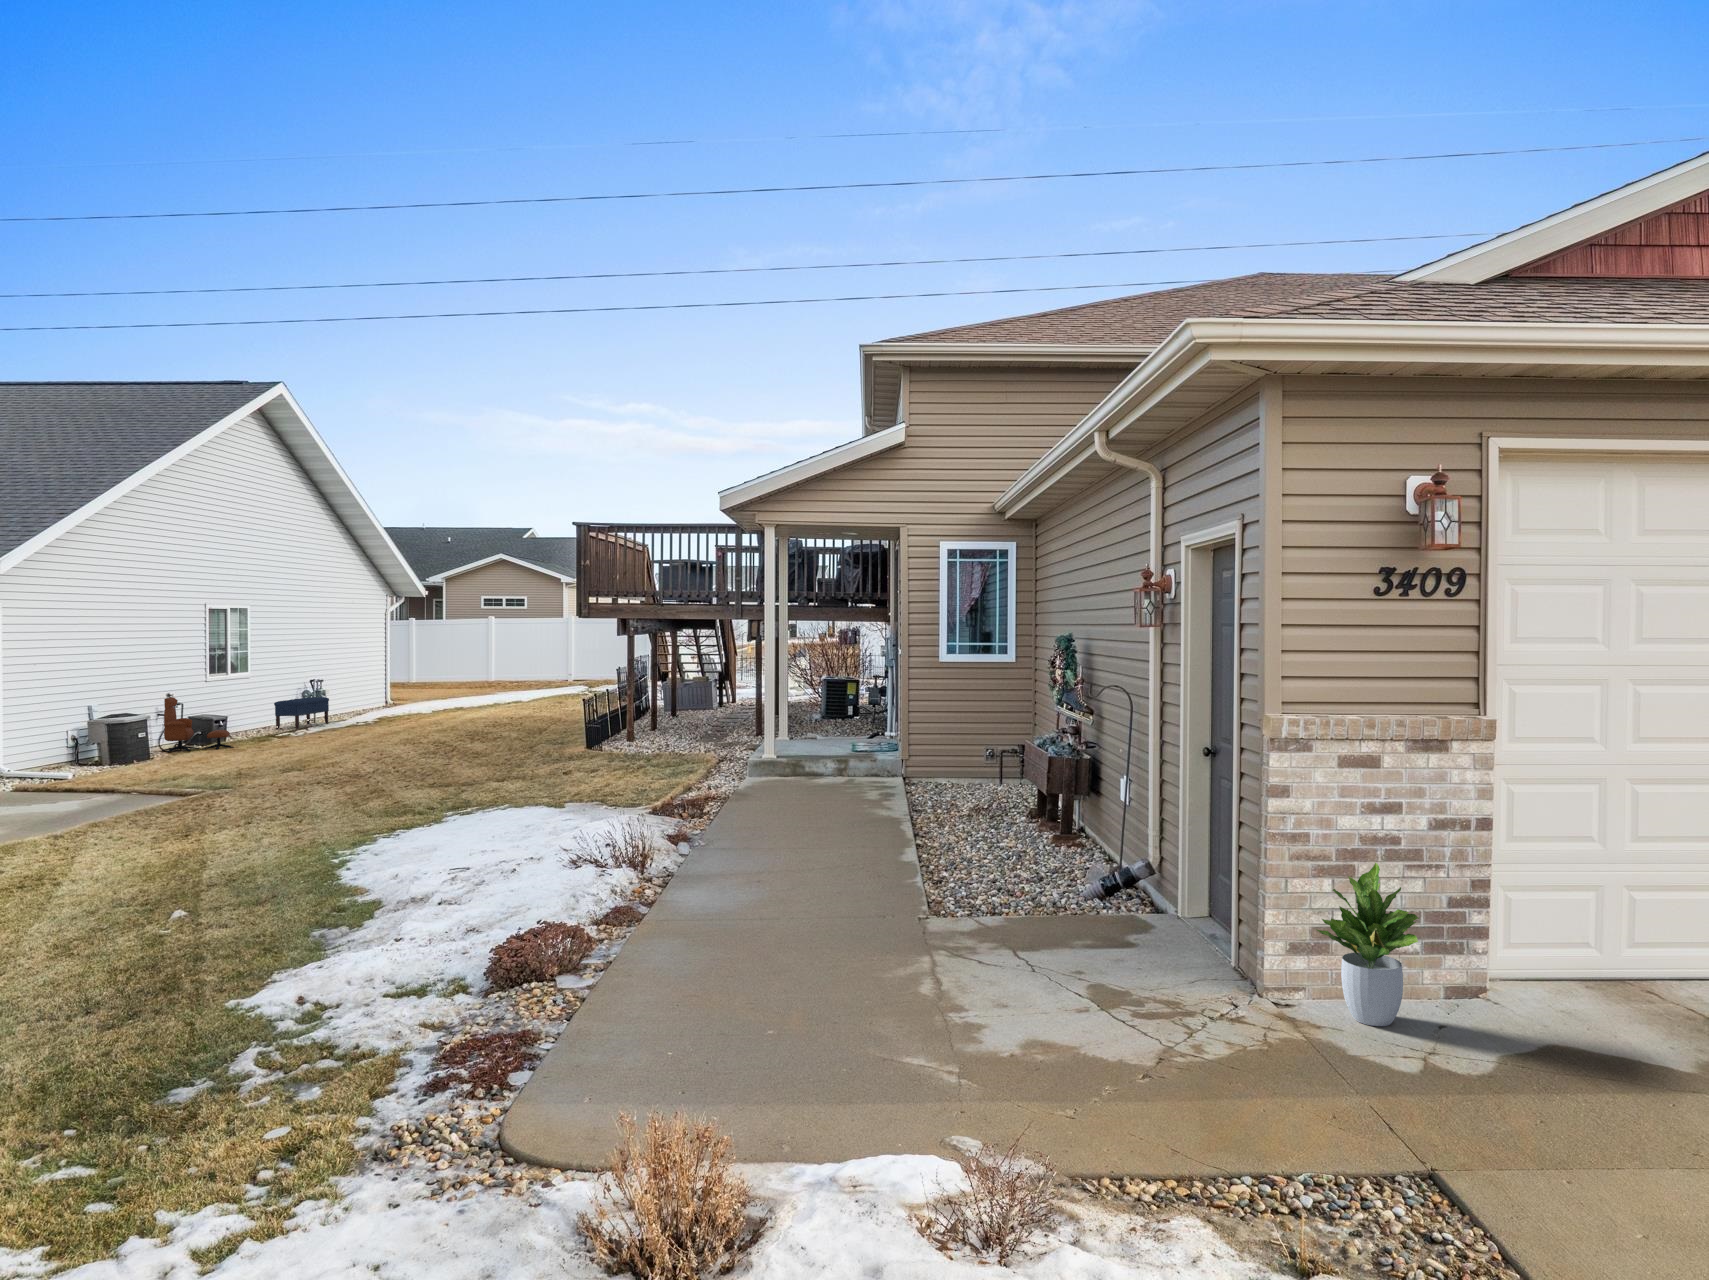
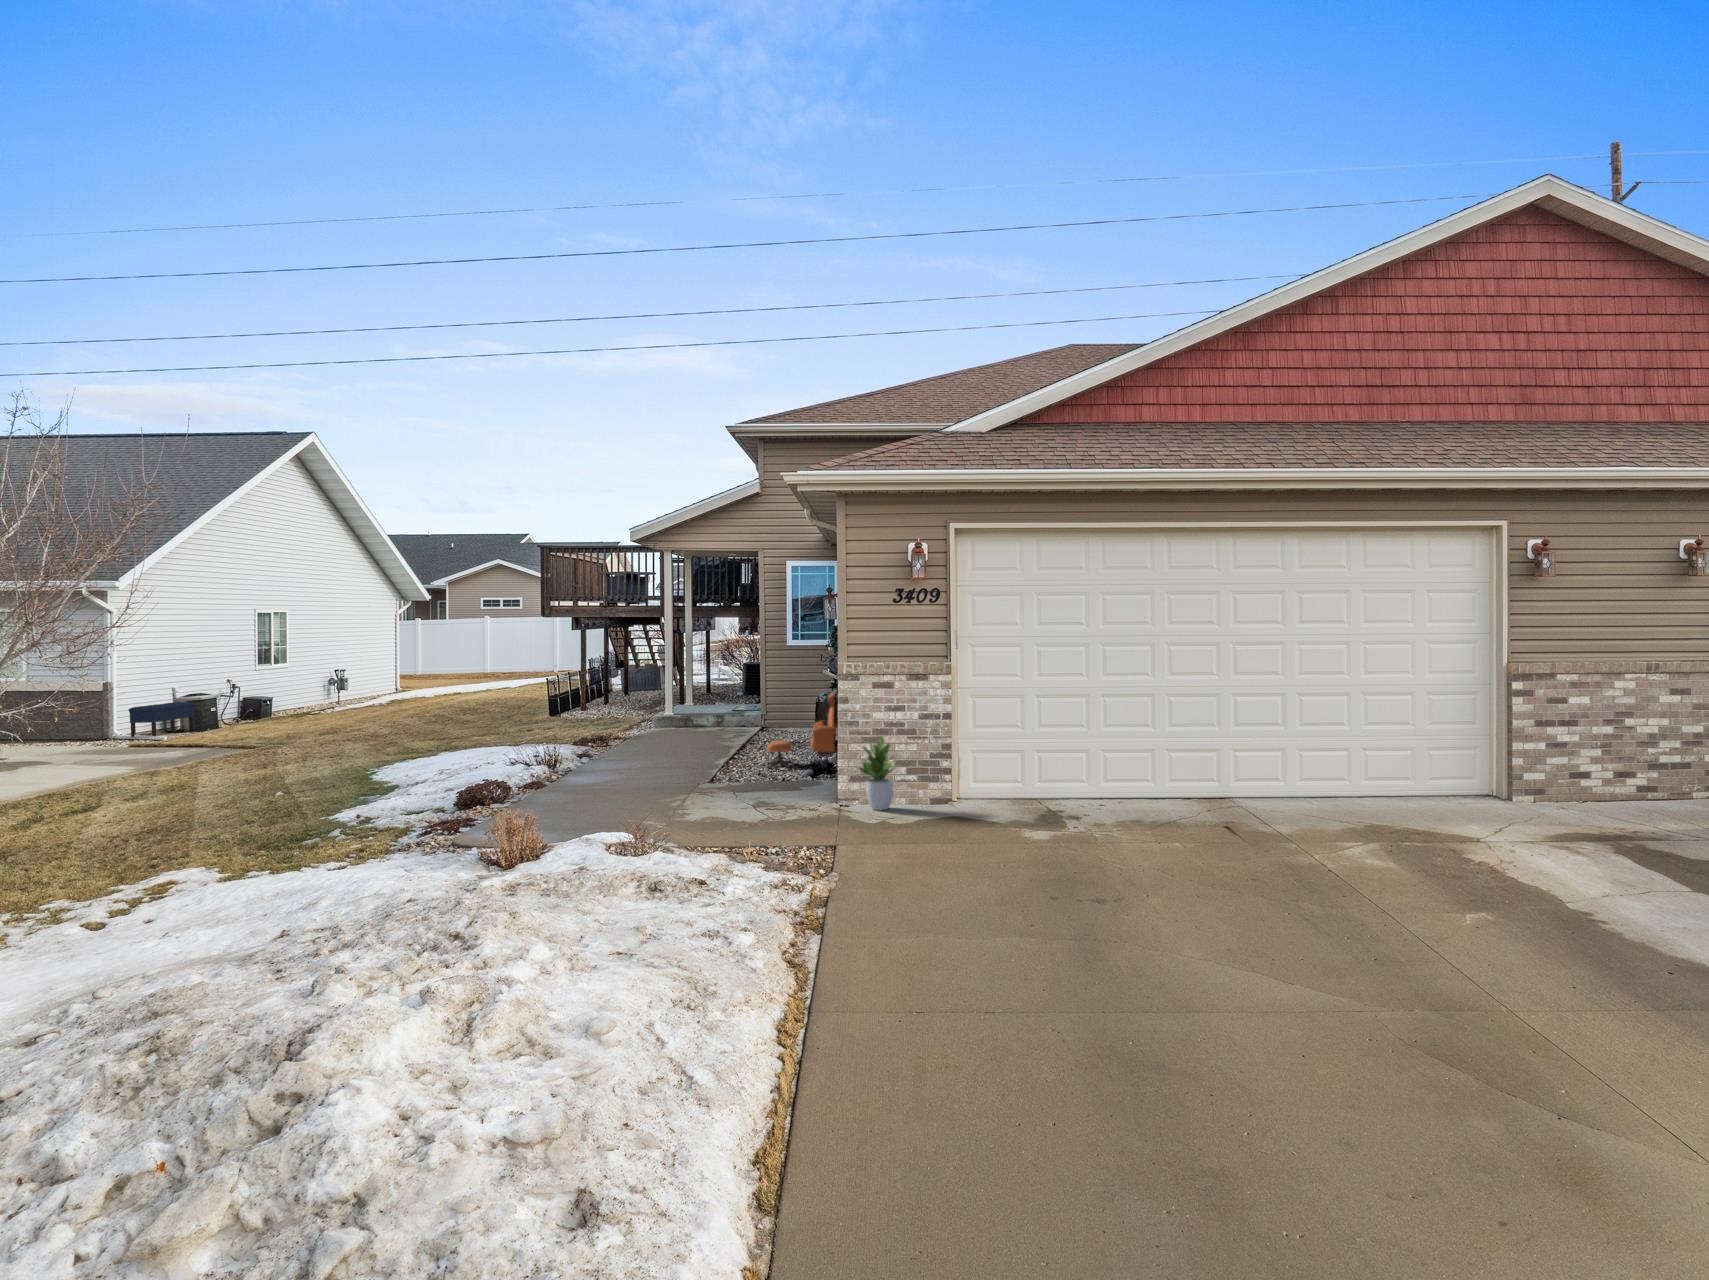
lounge chair: present [162,697,234,752] -> present [765,693,835,768]
bench: present [274,697,329,729] -> present [129,702,195,737]

